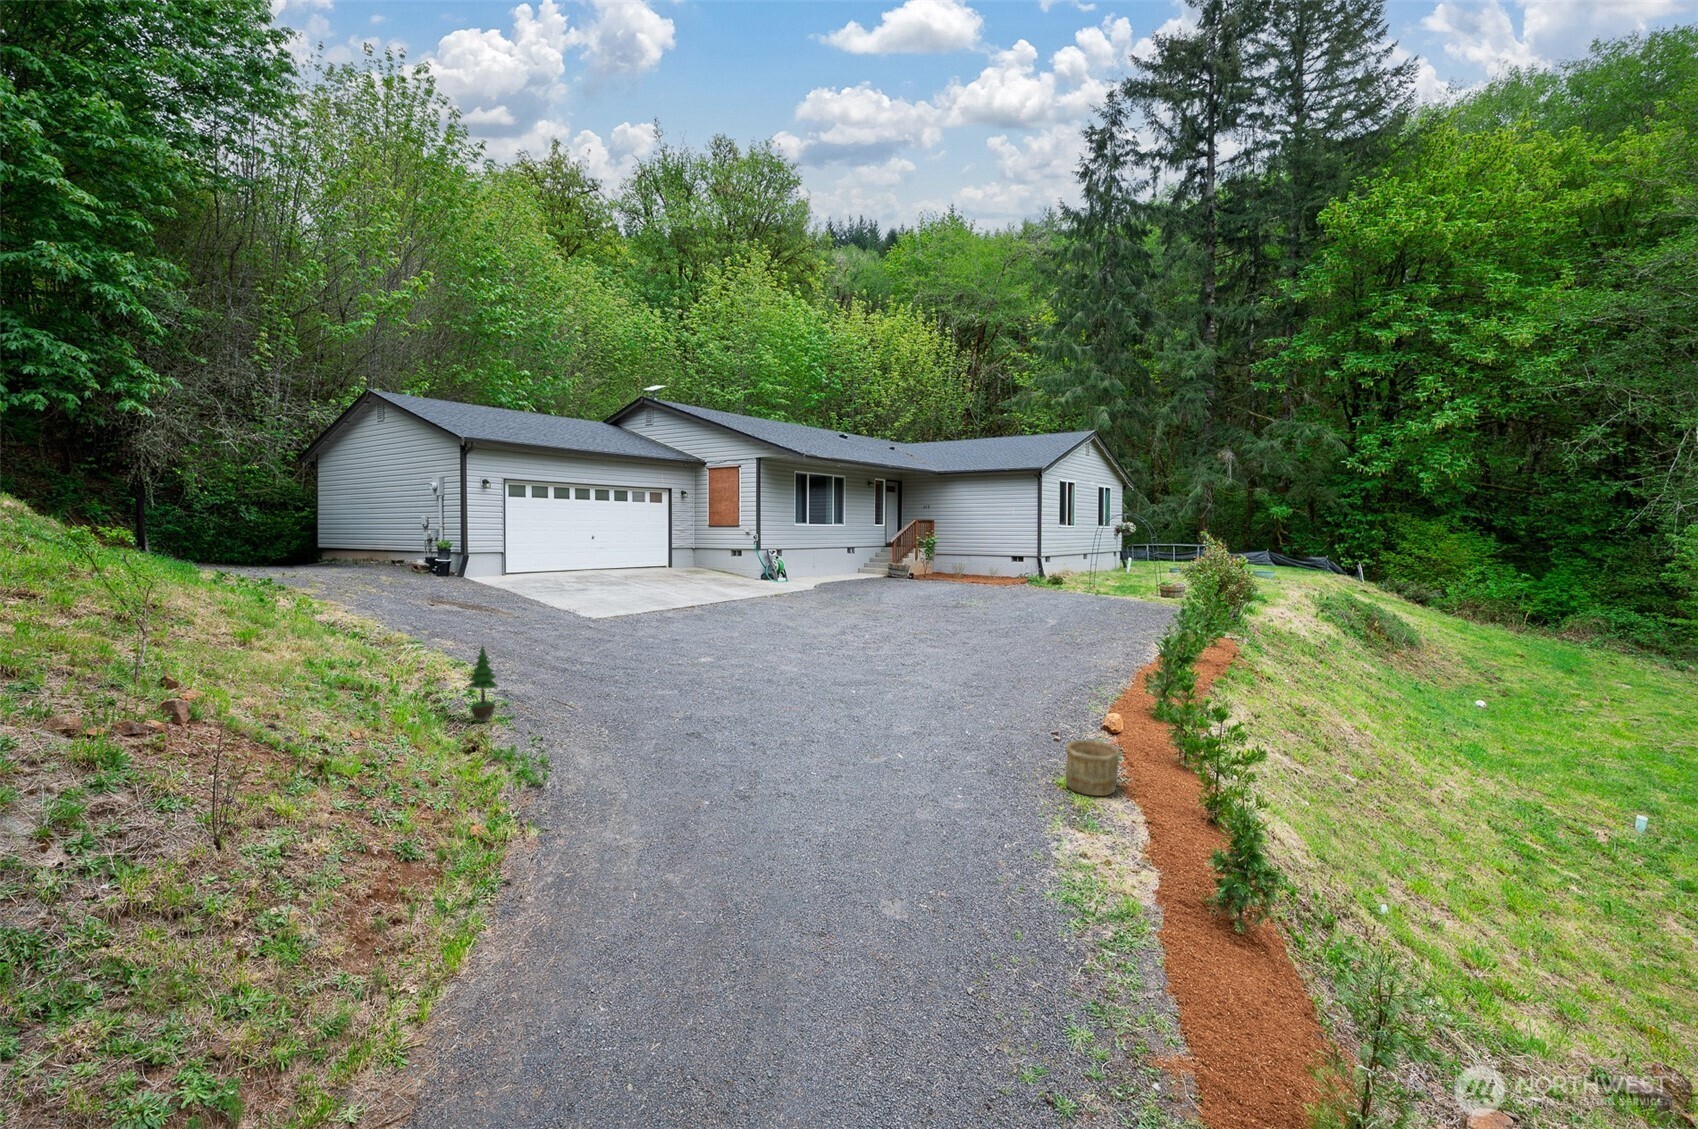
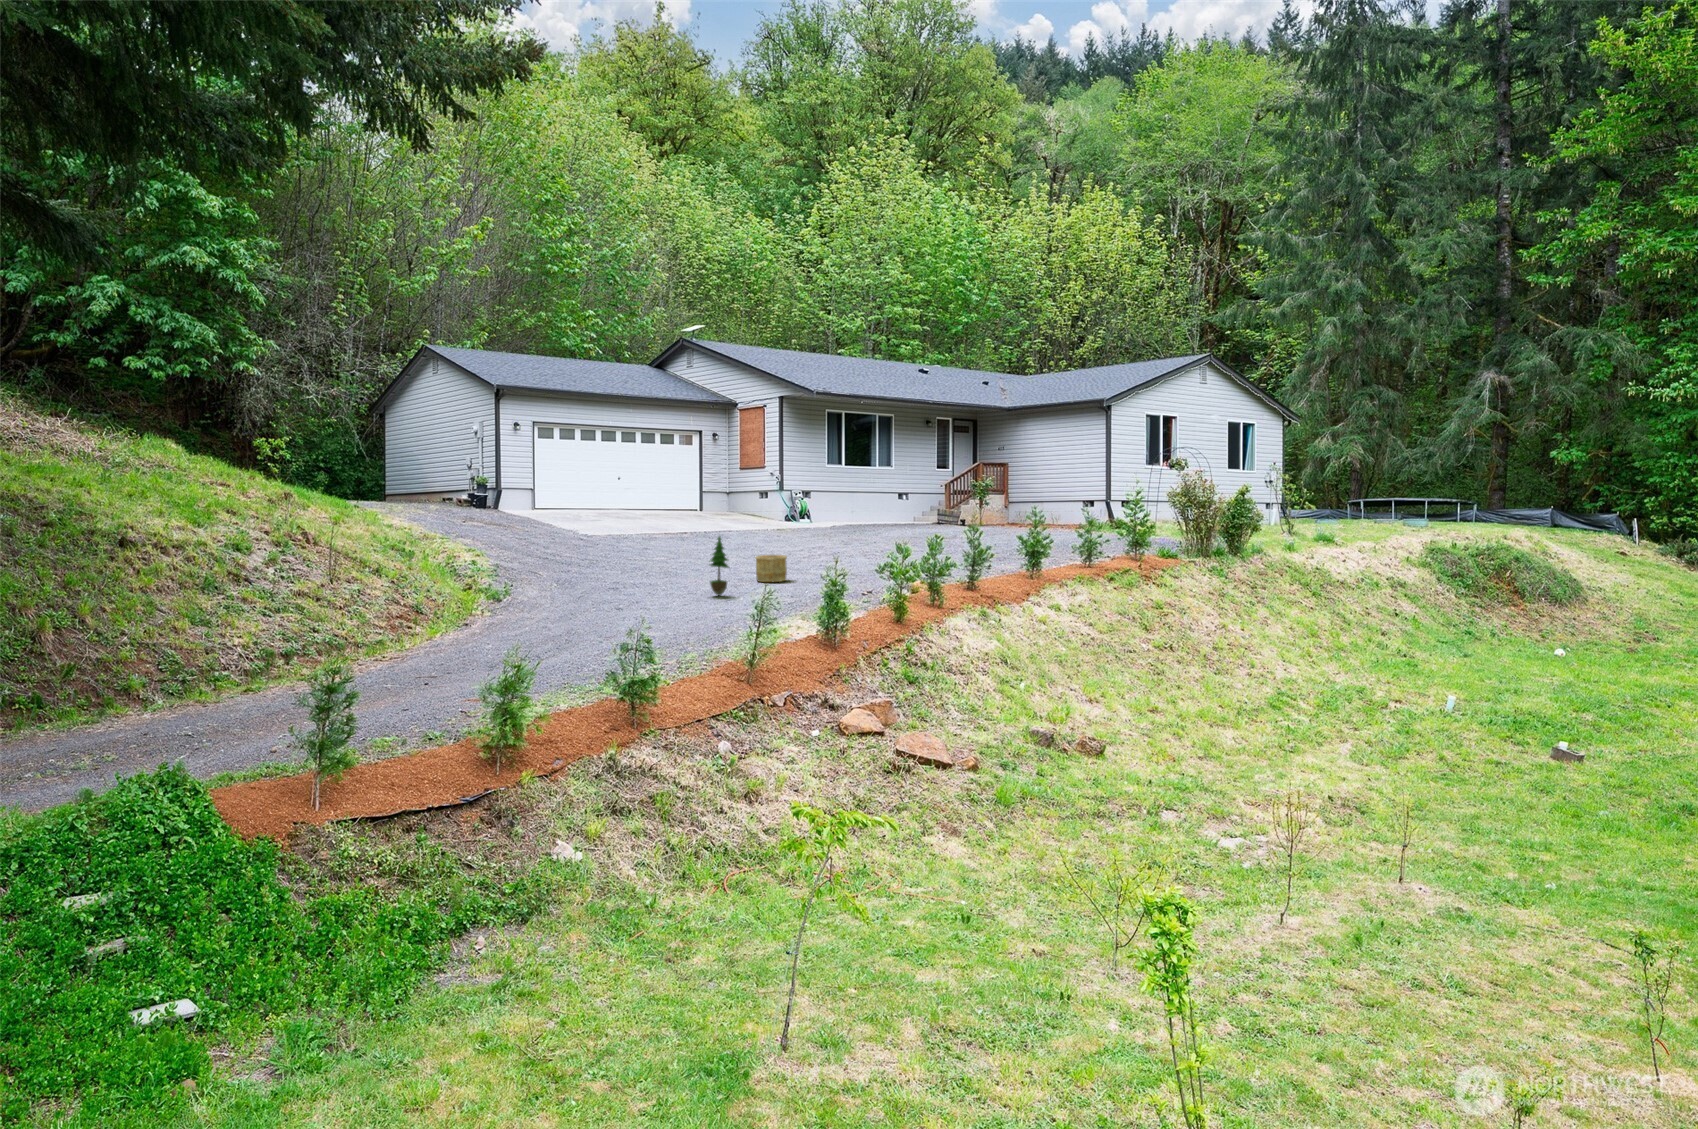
potted tree: present [468,647,497,722] -> present [710,537,729,596]

